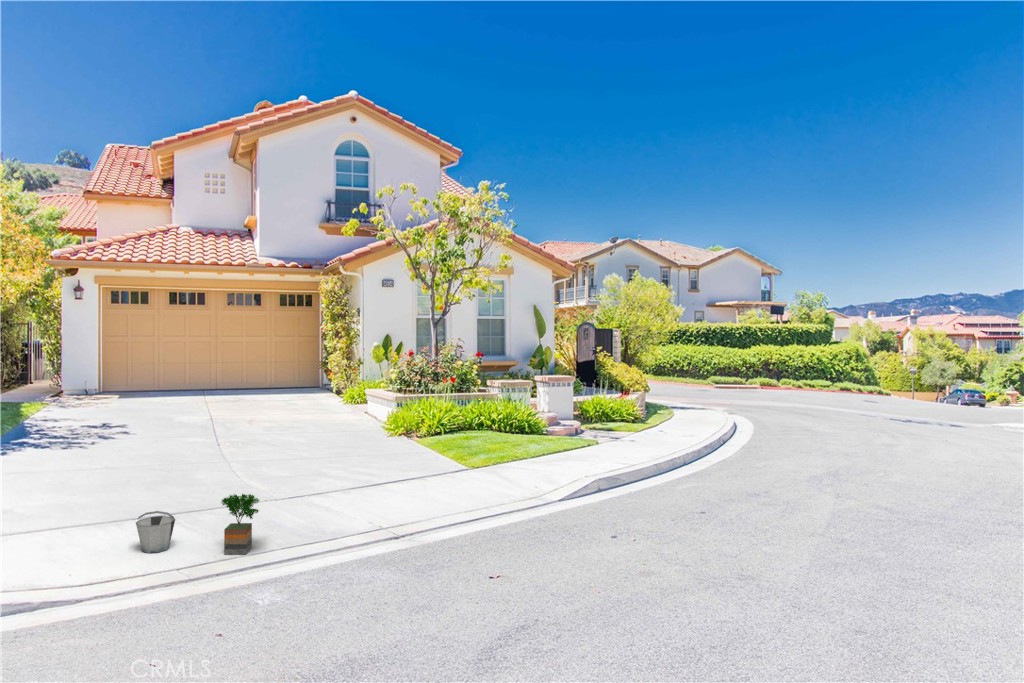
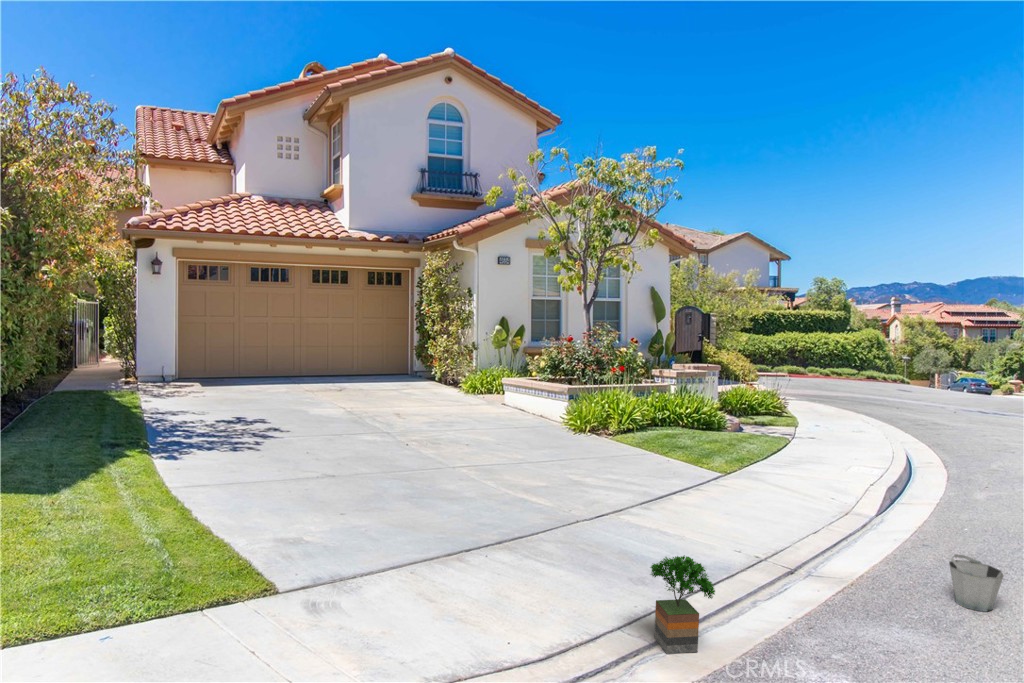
bucket: present [136,511,175,553] -> present [949,554,1004,612]

